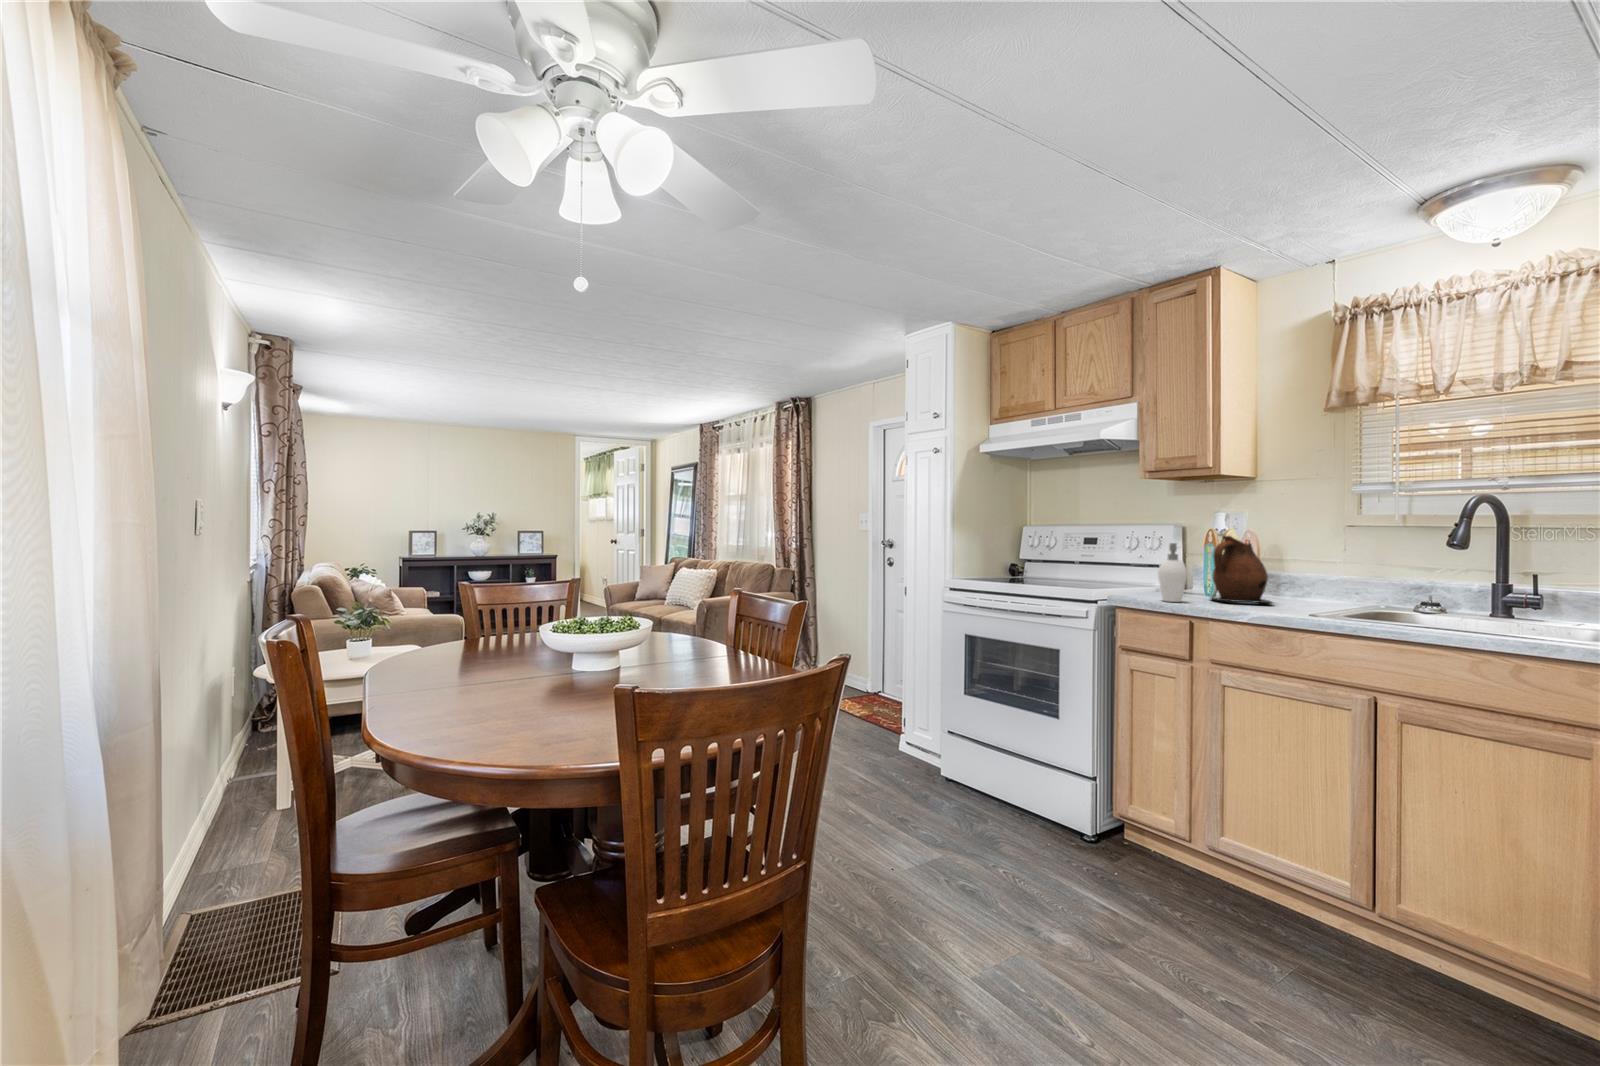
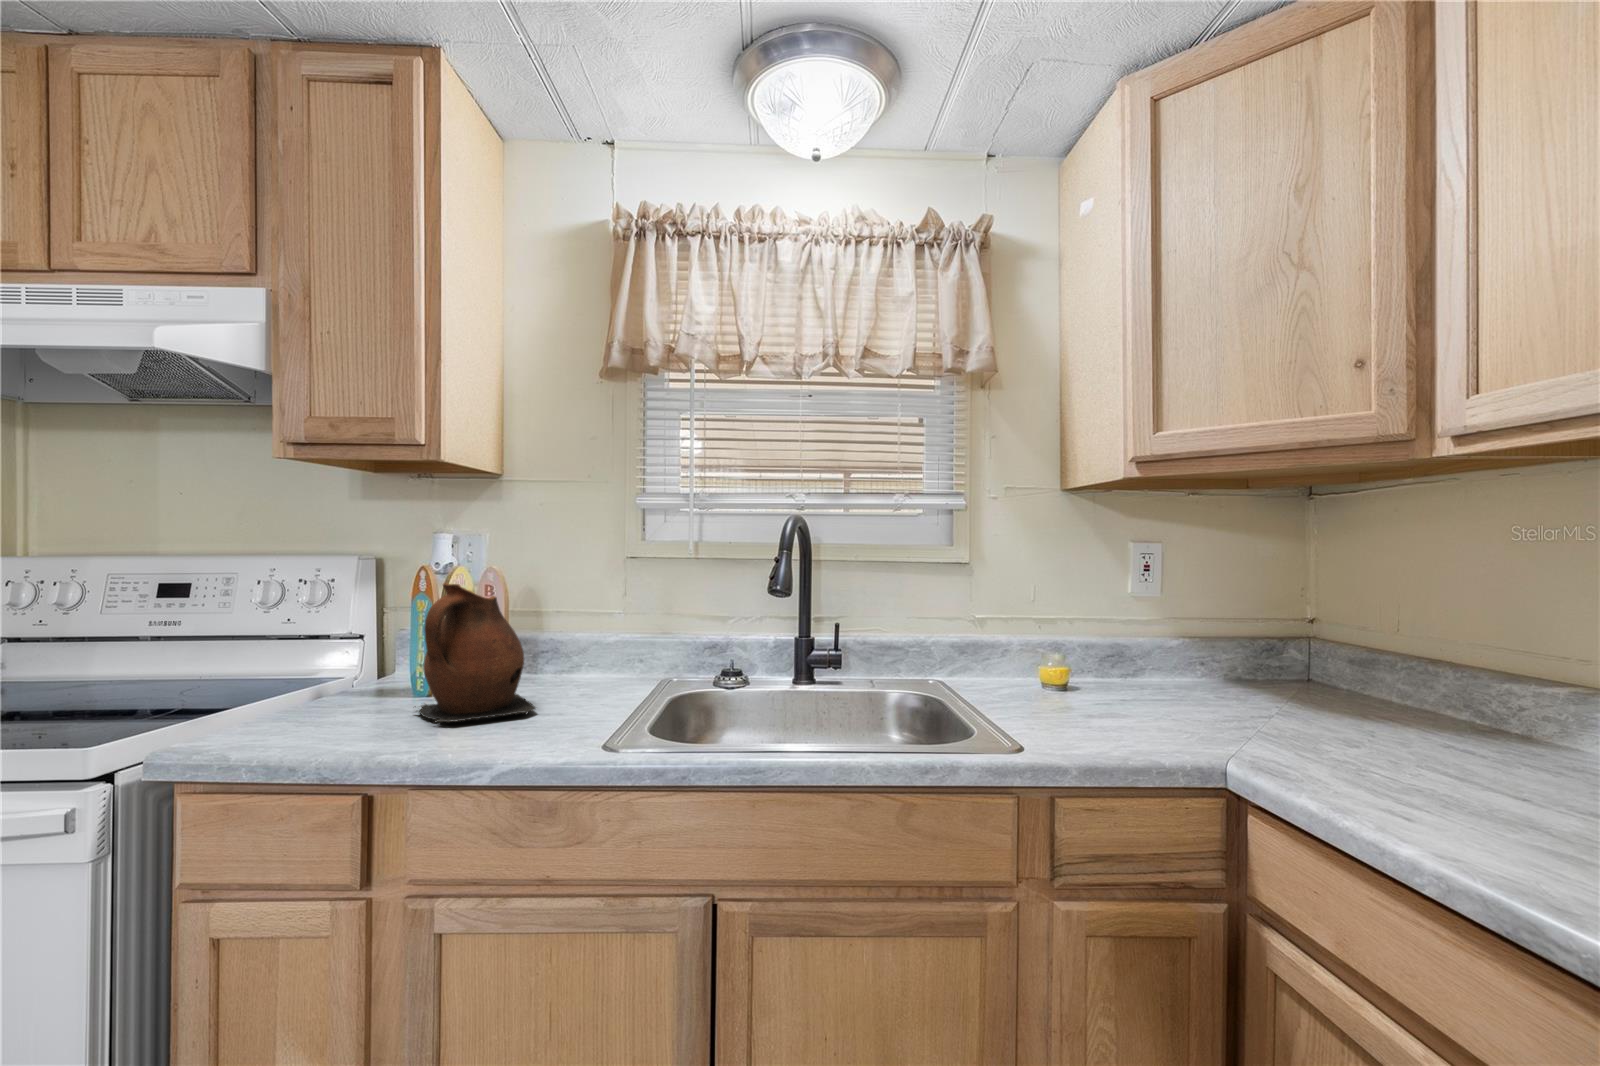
soap dispenser: present [1158,543,1187,602] -> none [293,608,366,751]

